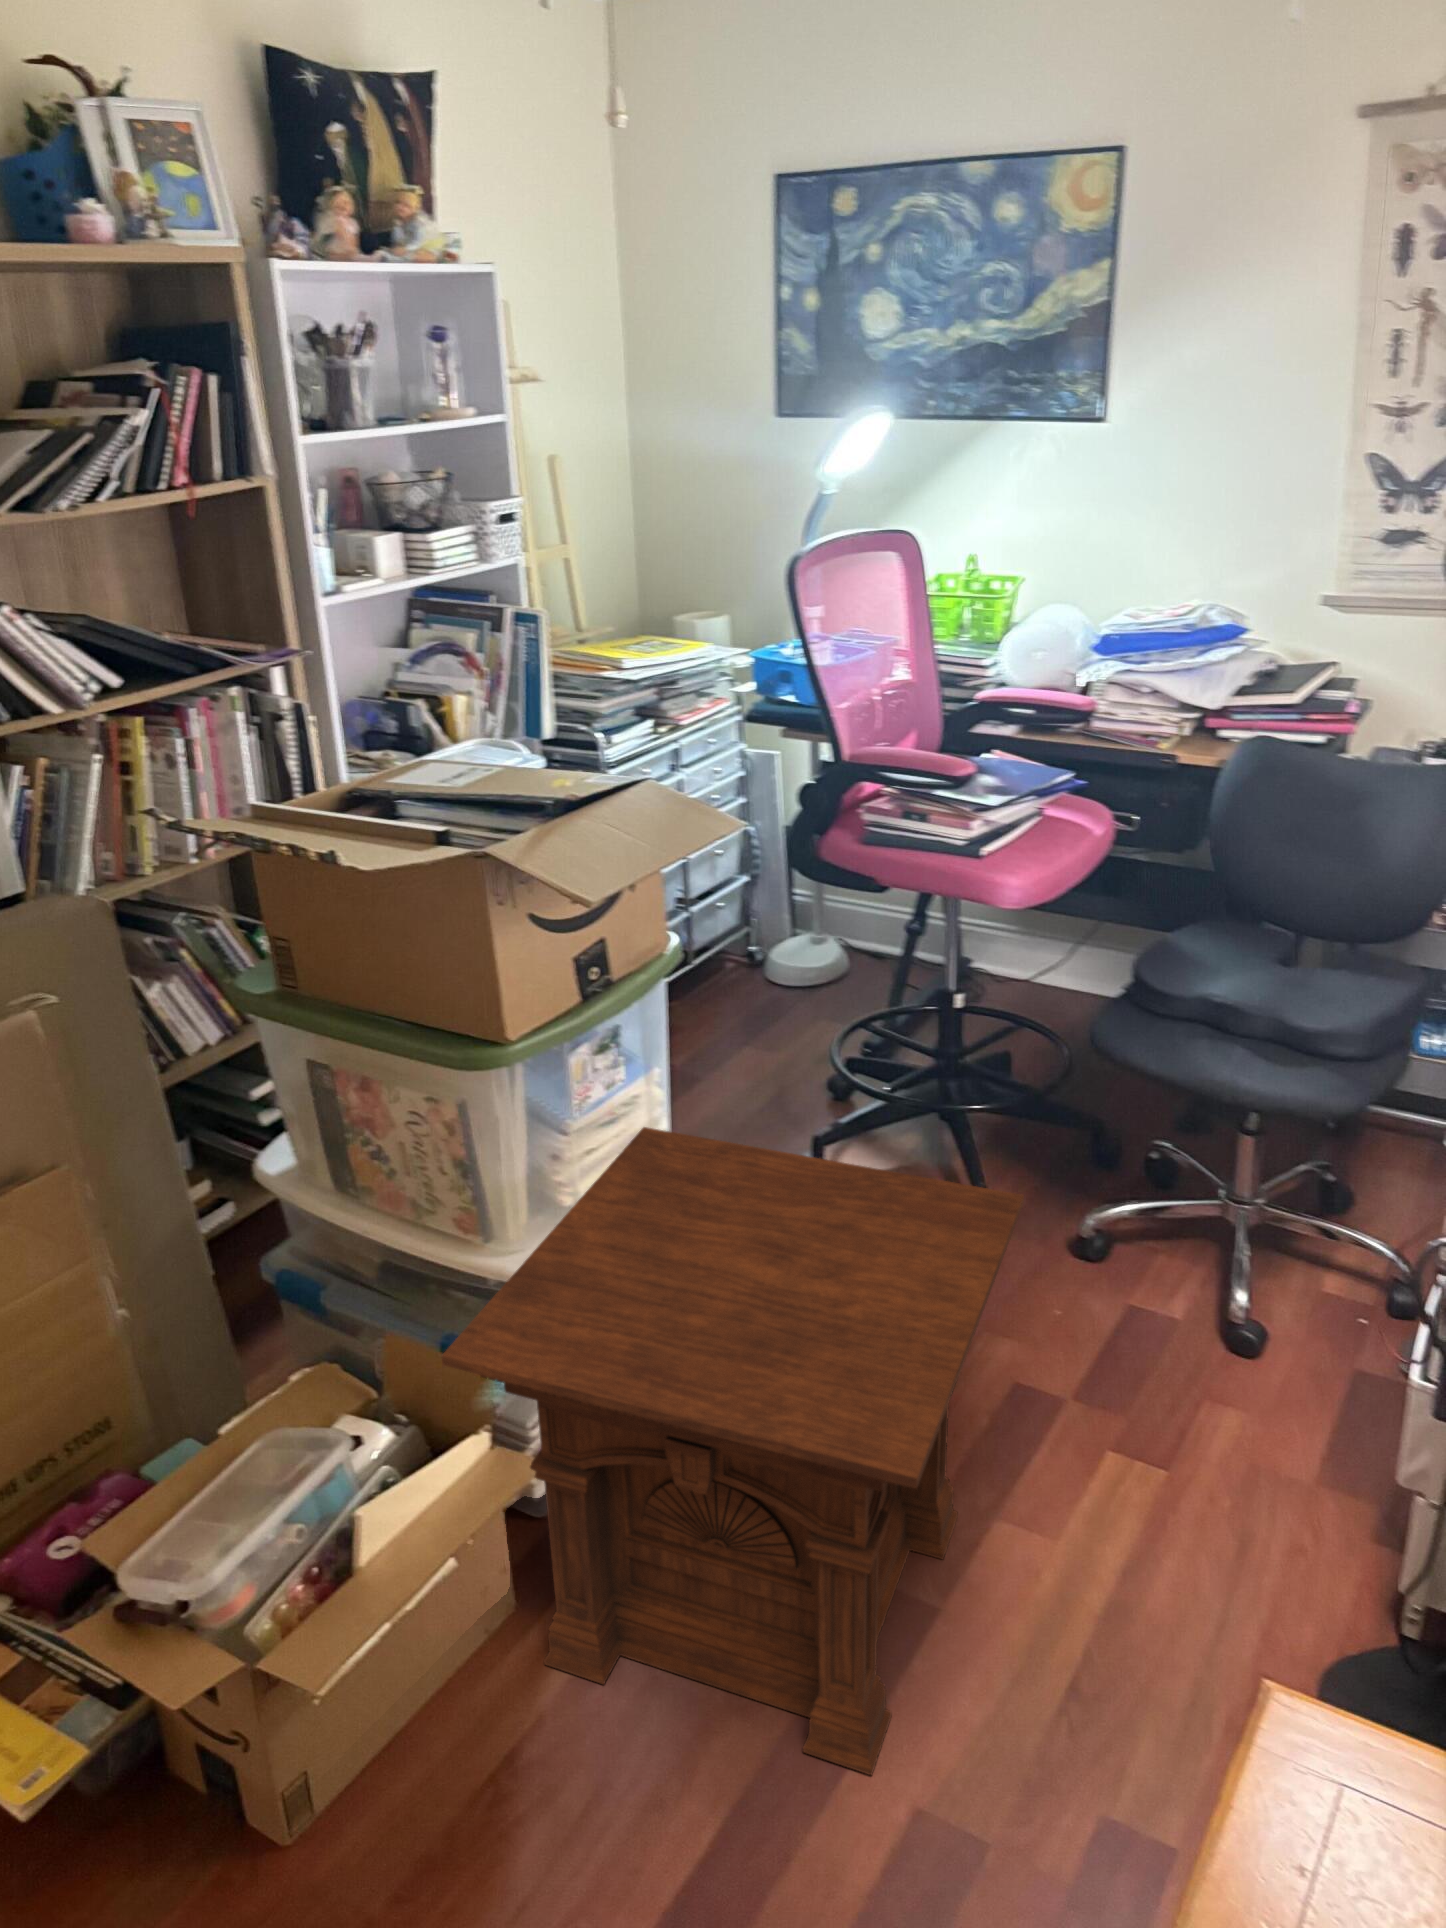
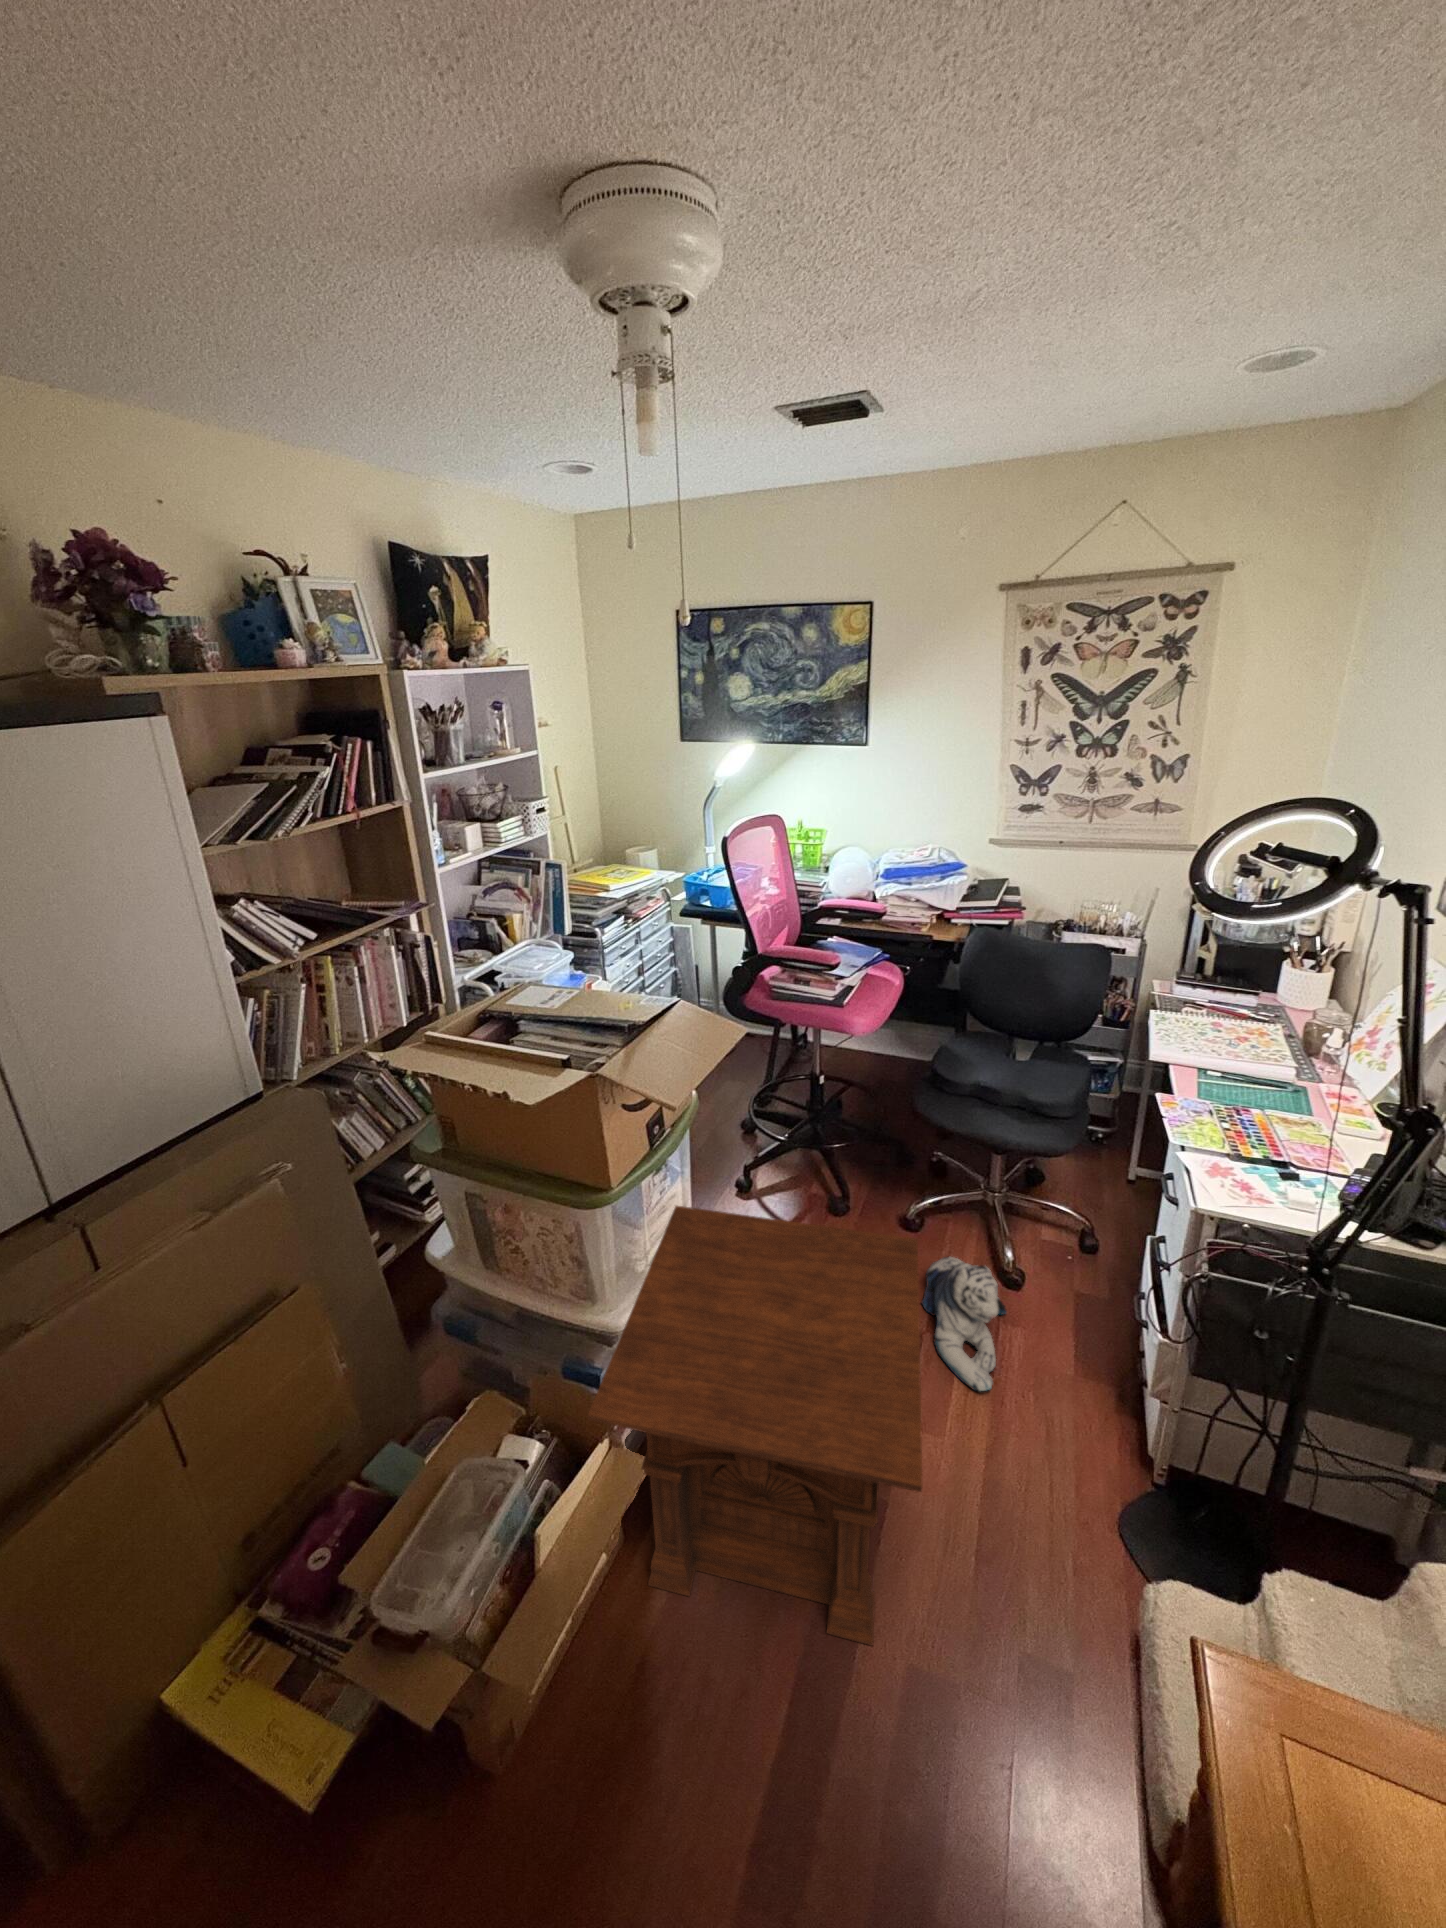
plush toy: none [1073,1283,1219,1481] -> present [921,1256,1006,1391]

